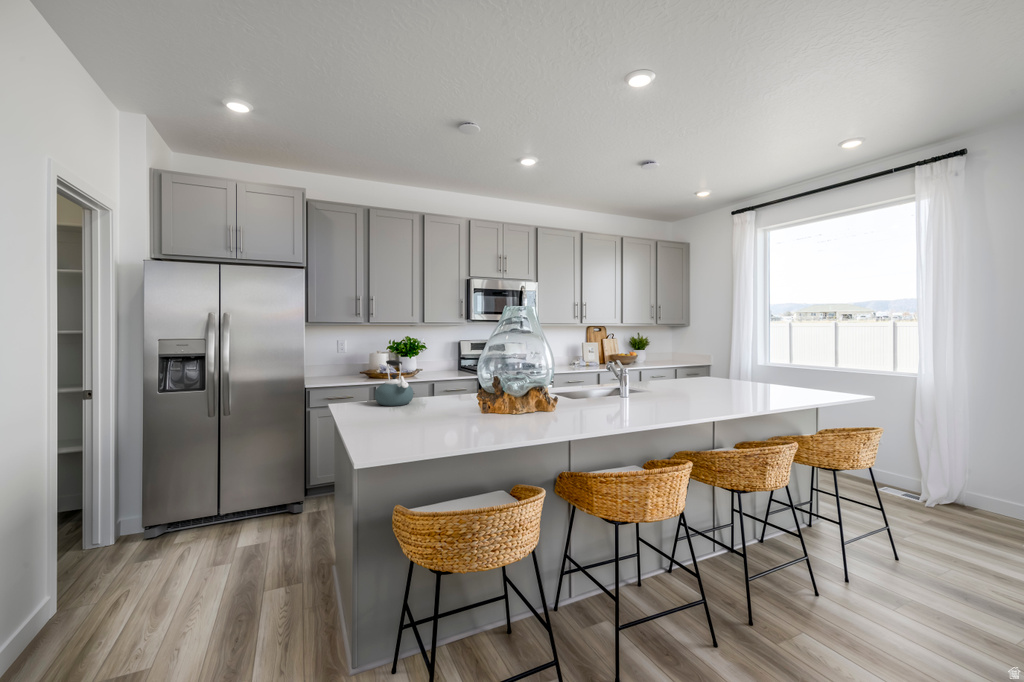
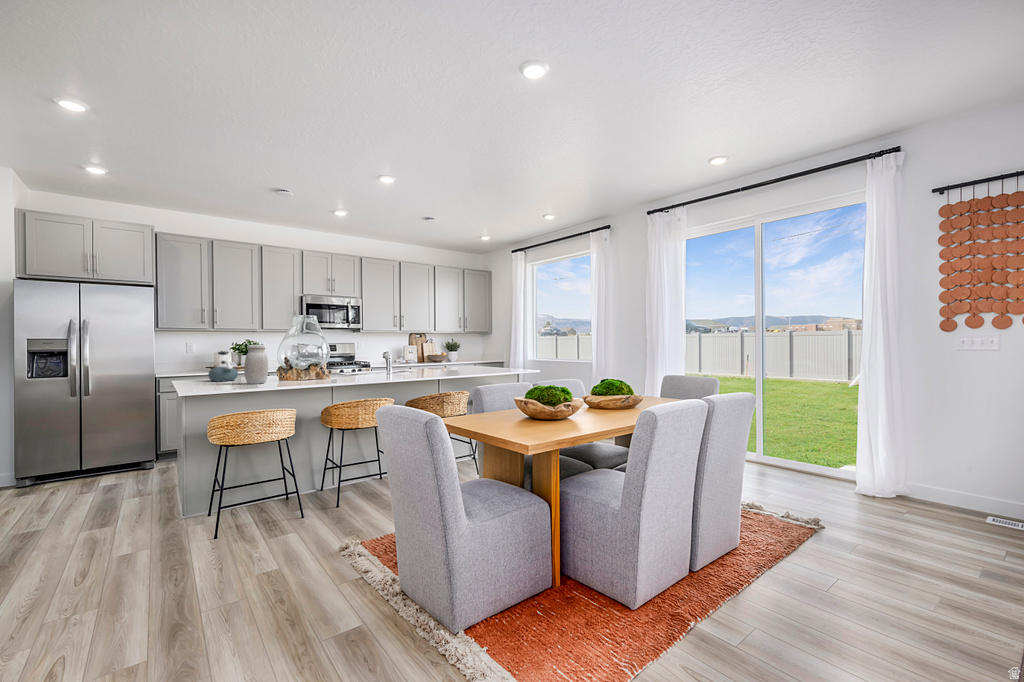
jar: none [431,353,465,417] -> present [244,345,268,384]

